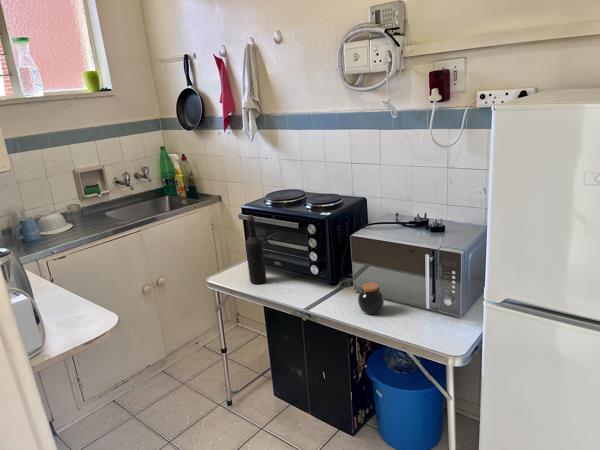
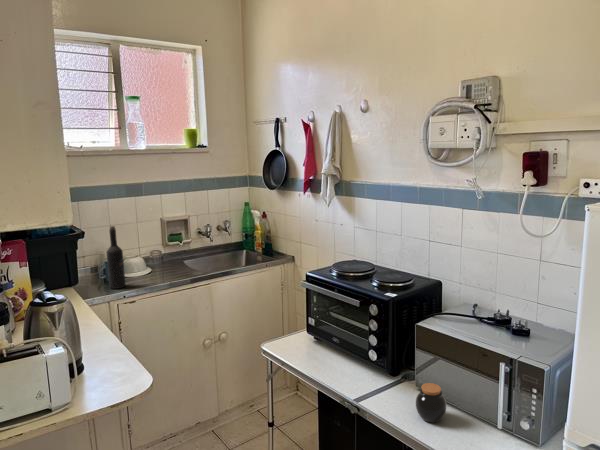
wine bottle: present [245,215,266,284] -> present [107,226,125,289]

